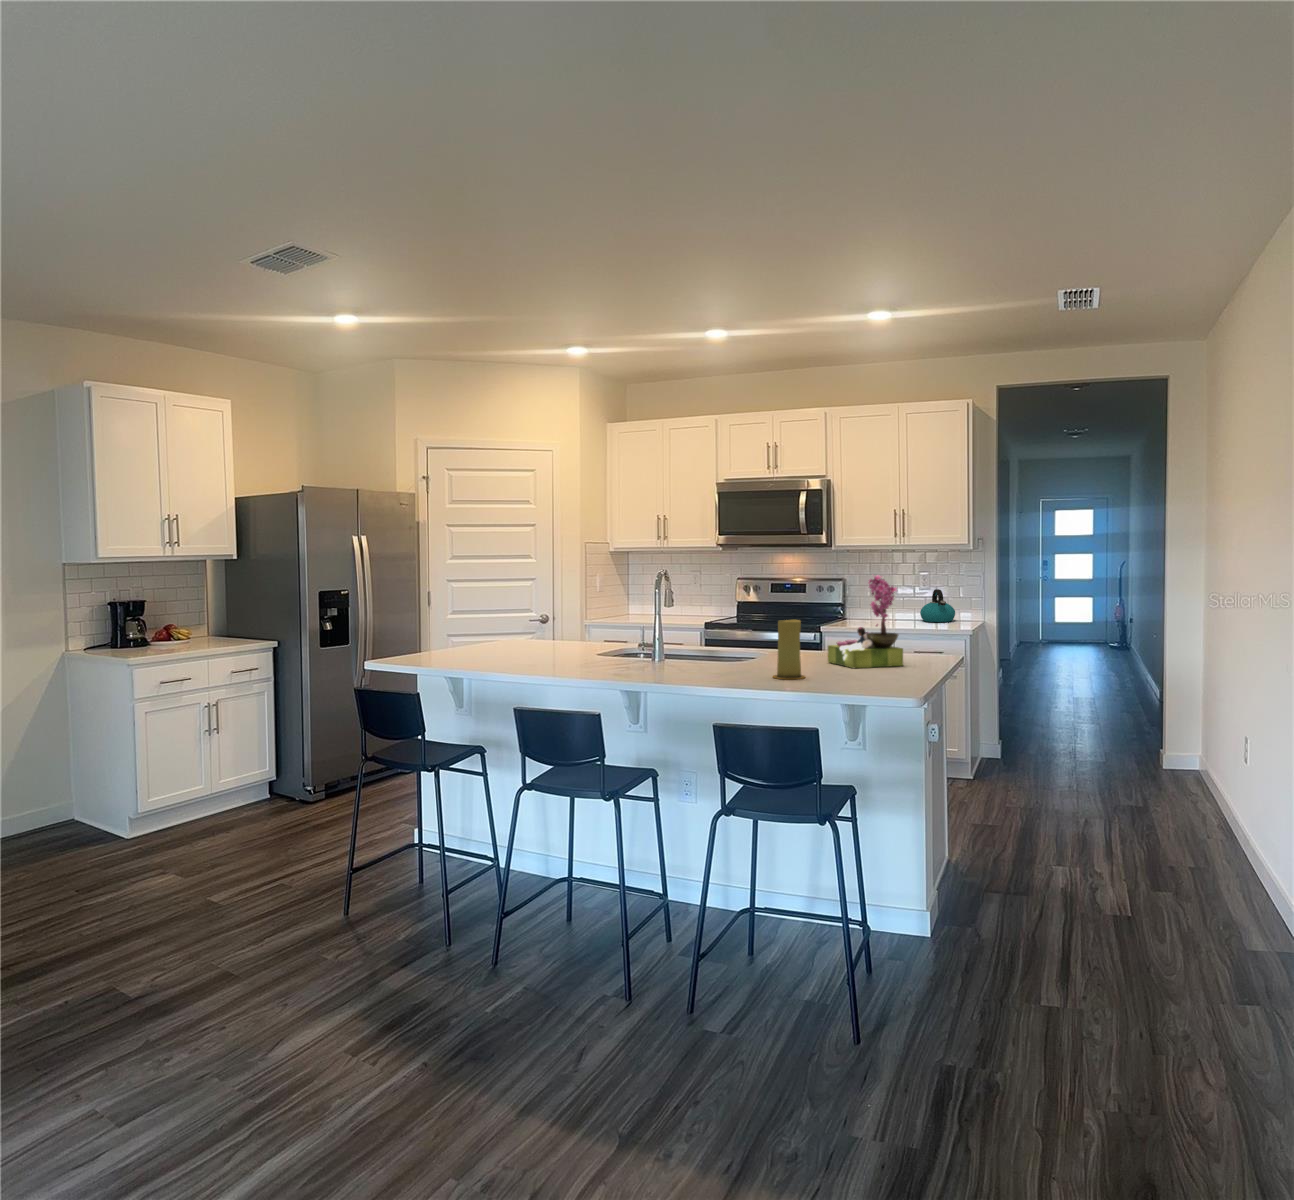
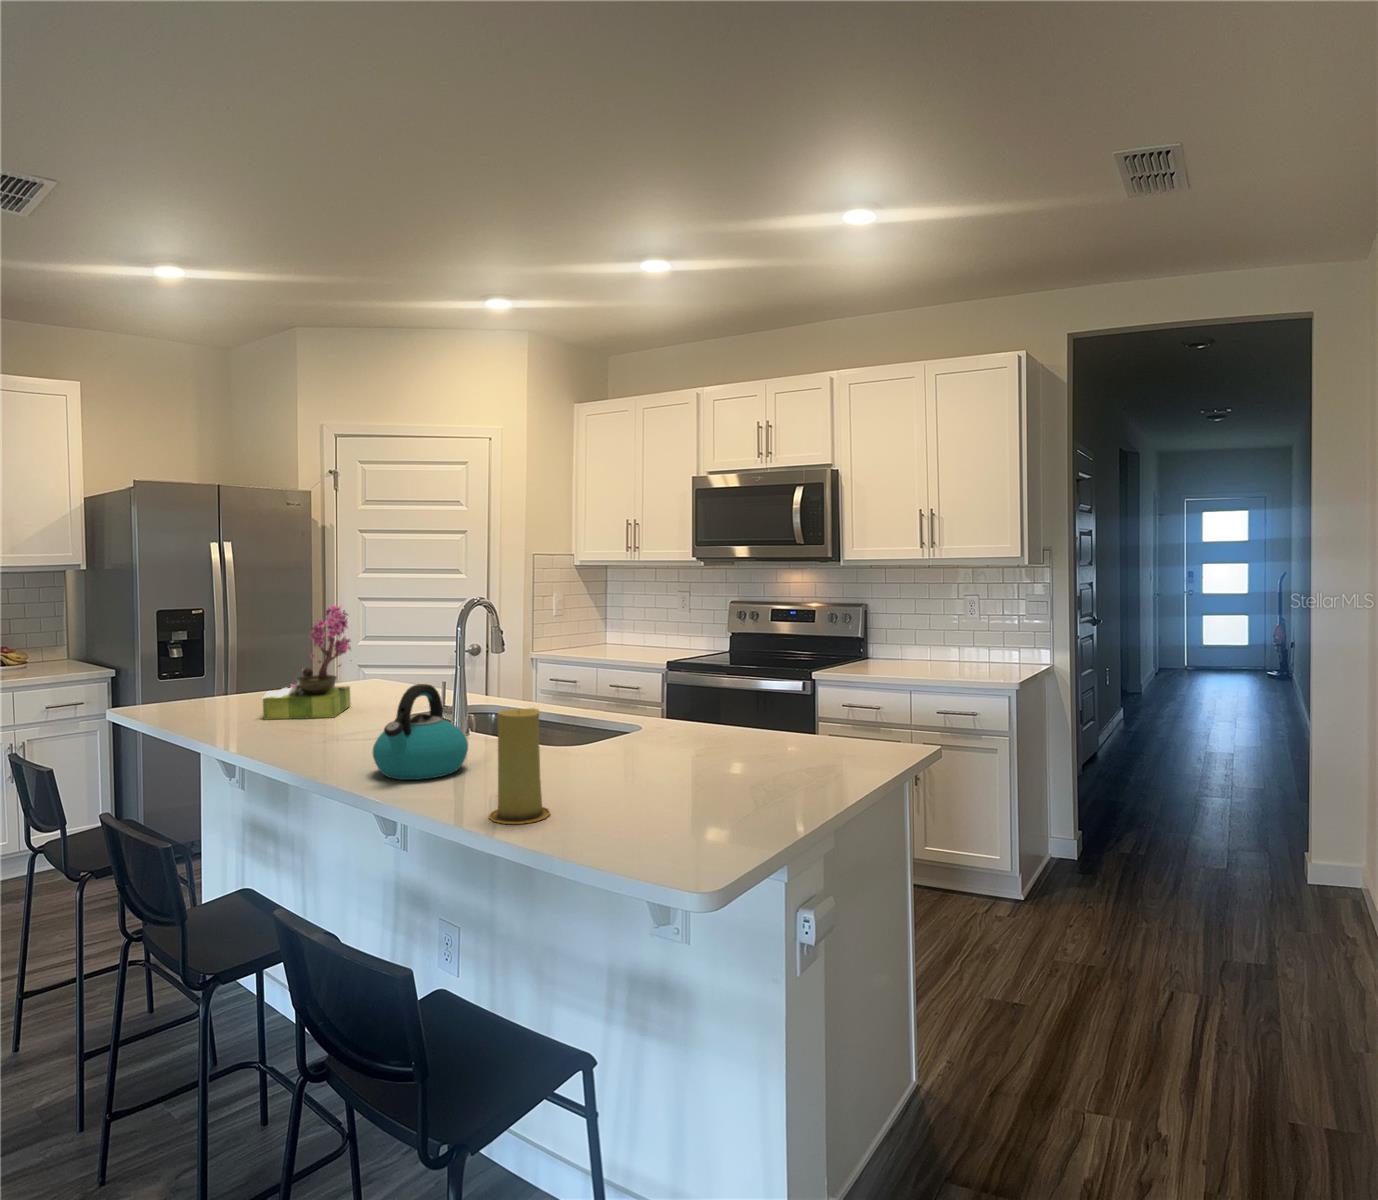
flower arrangement: present [828,575,903,668] -> present [263,605,351,720]
kettle: present [920,589,955,622] -> present [373,684,468,780]

